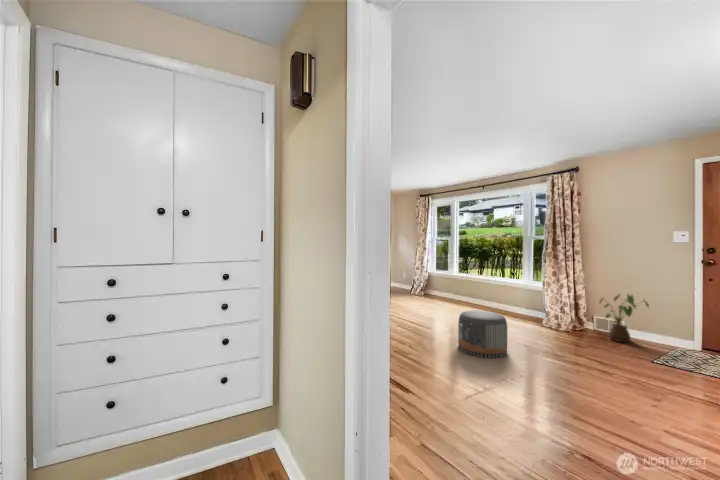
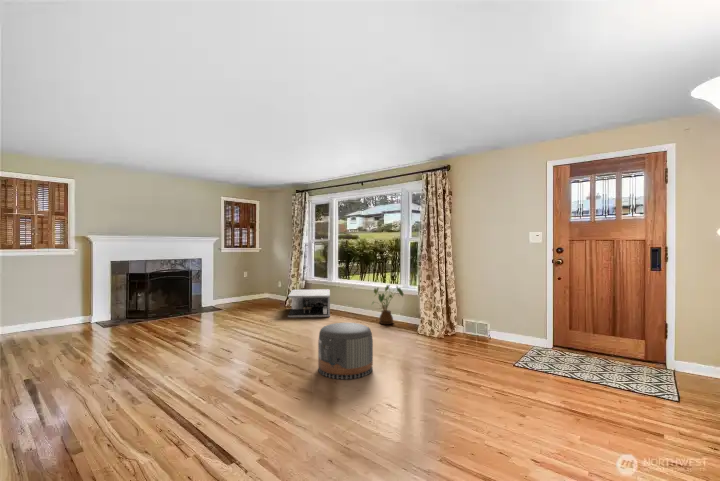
coffee table: none [417,280,454,305] -> present [288,289,330,317]
house plant: present [600,295,649,342] -> present [372,285,403,324]

